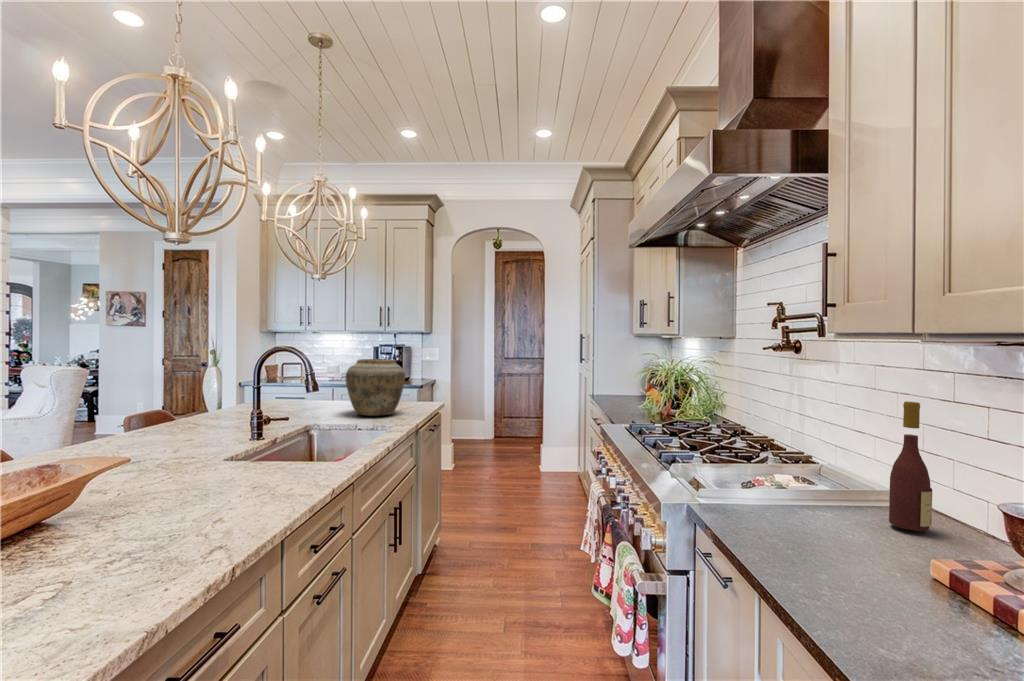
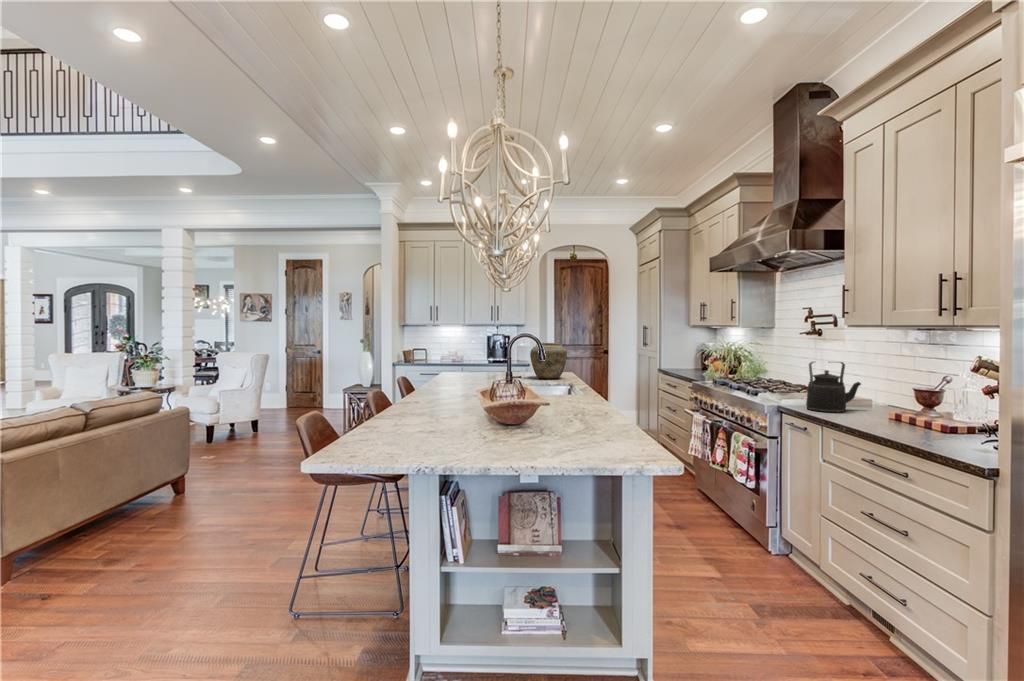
wine bottle: present [889,401,932,531] -> none [872,354,891,410]
kettle: none [734,417,862,545] -> present [806,362,861,412]

